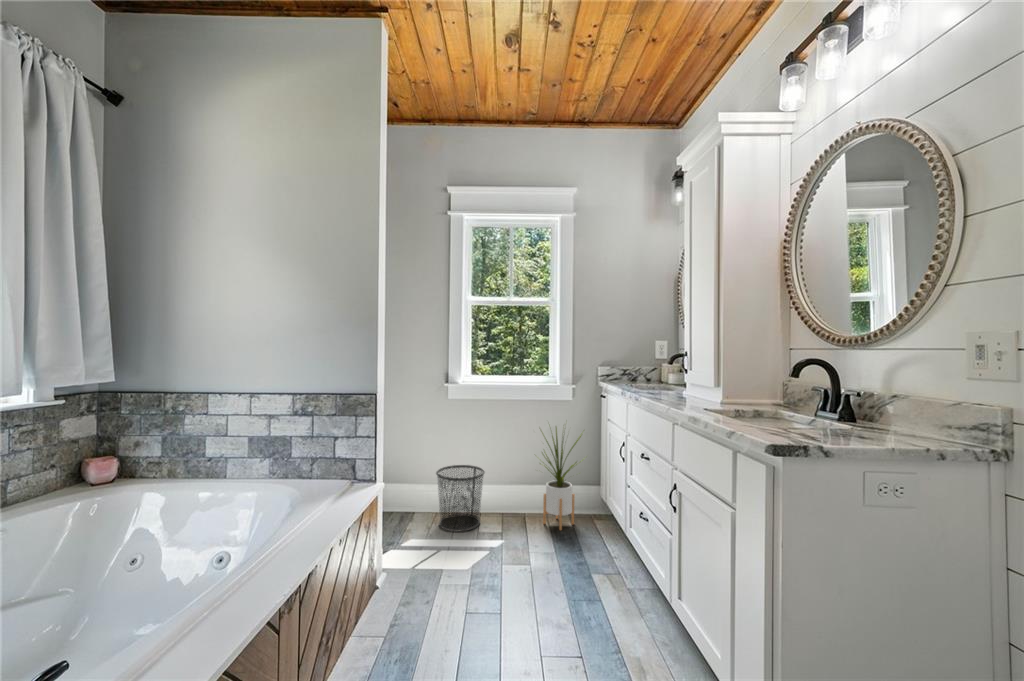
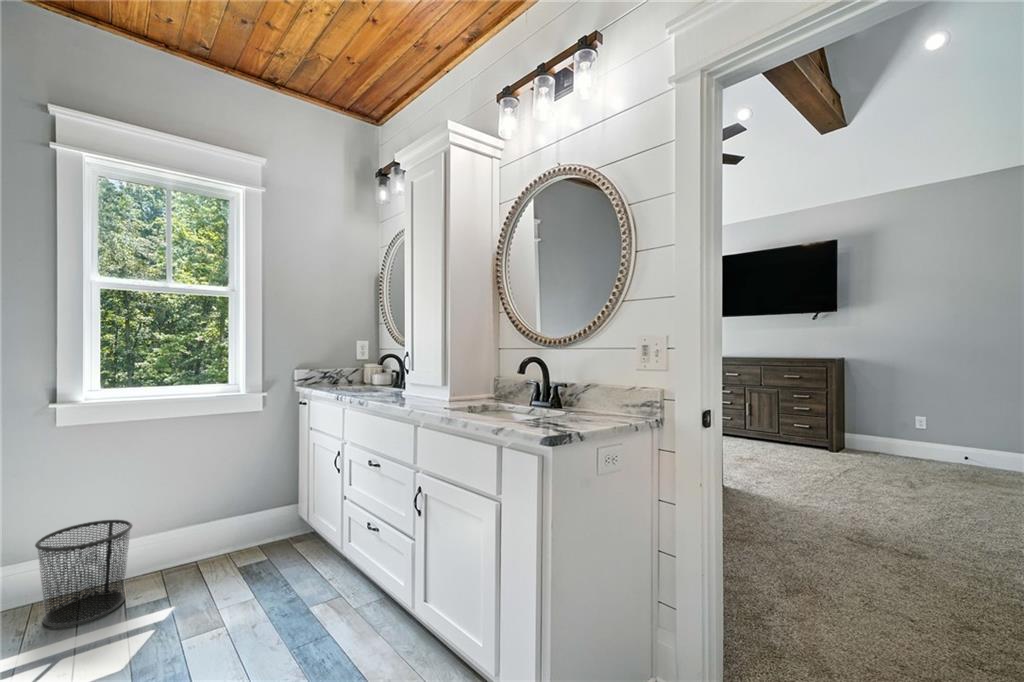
house plant: present [542,427,581,530] -> none [211,433,289,570]

